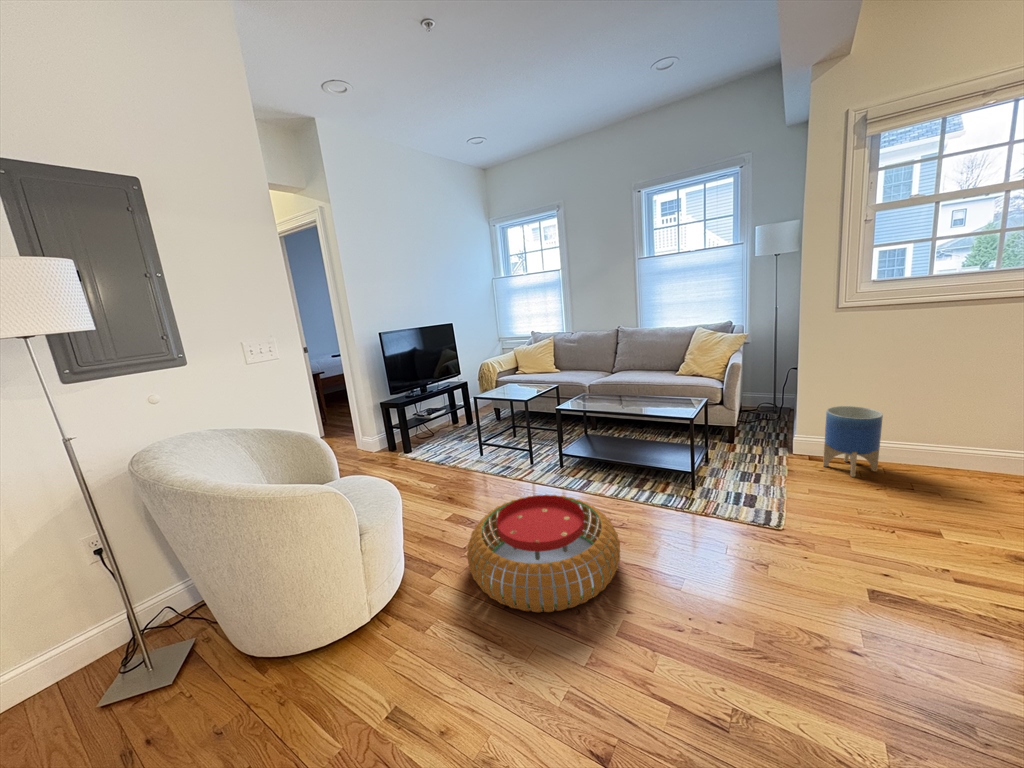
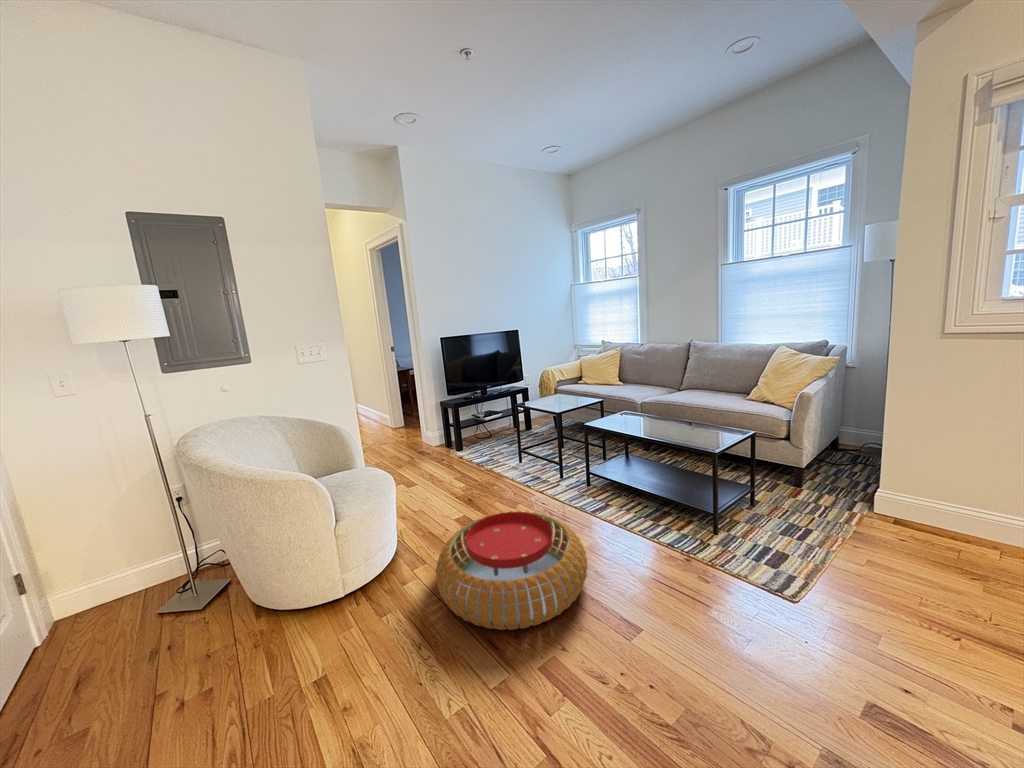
planter: present [823,406,883,477] -> none [908,461,999,556]

